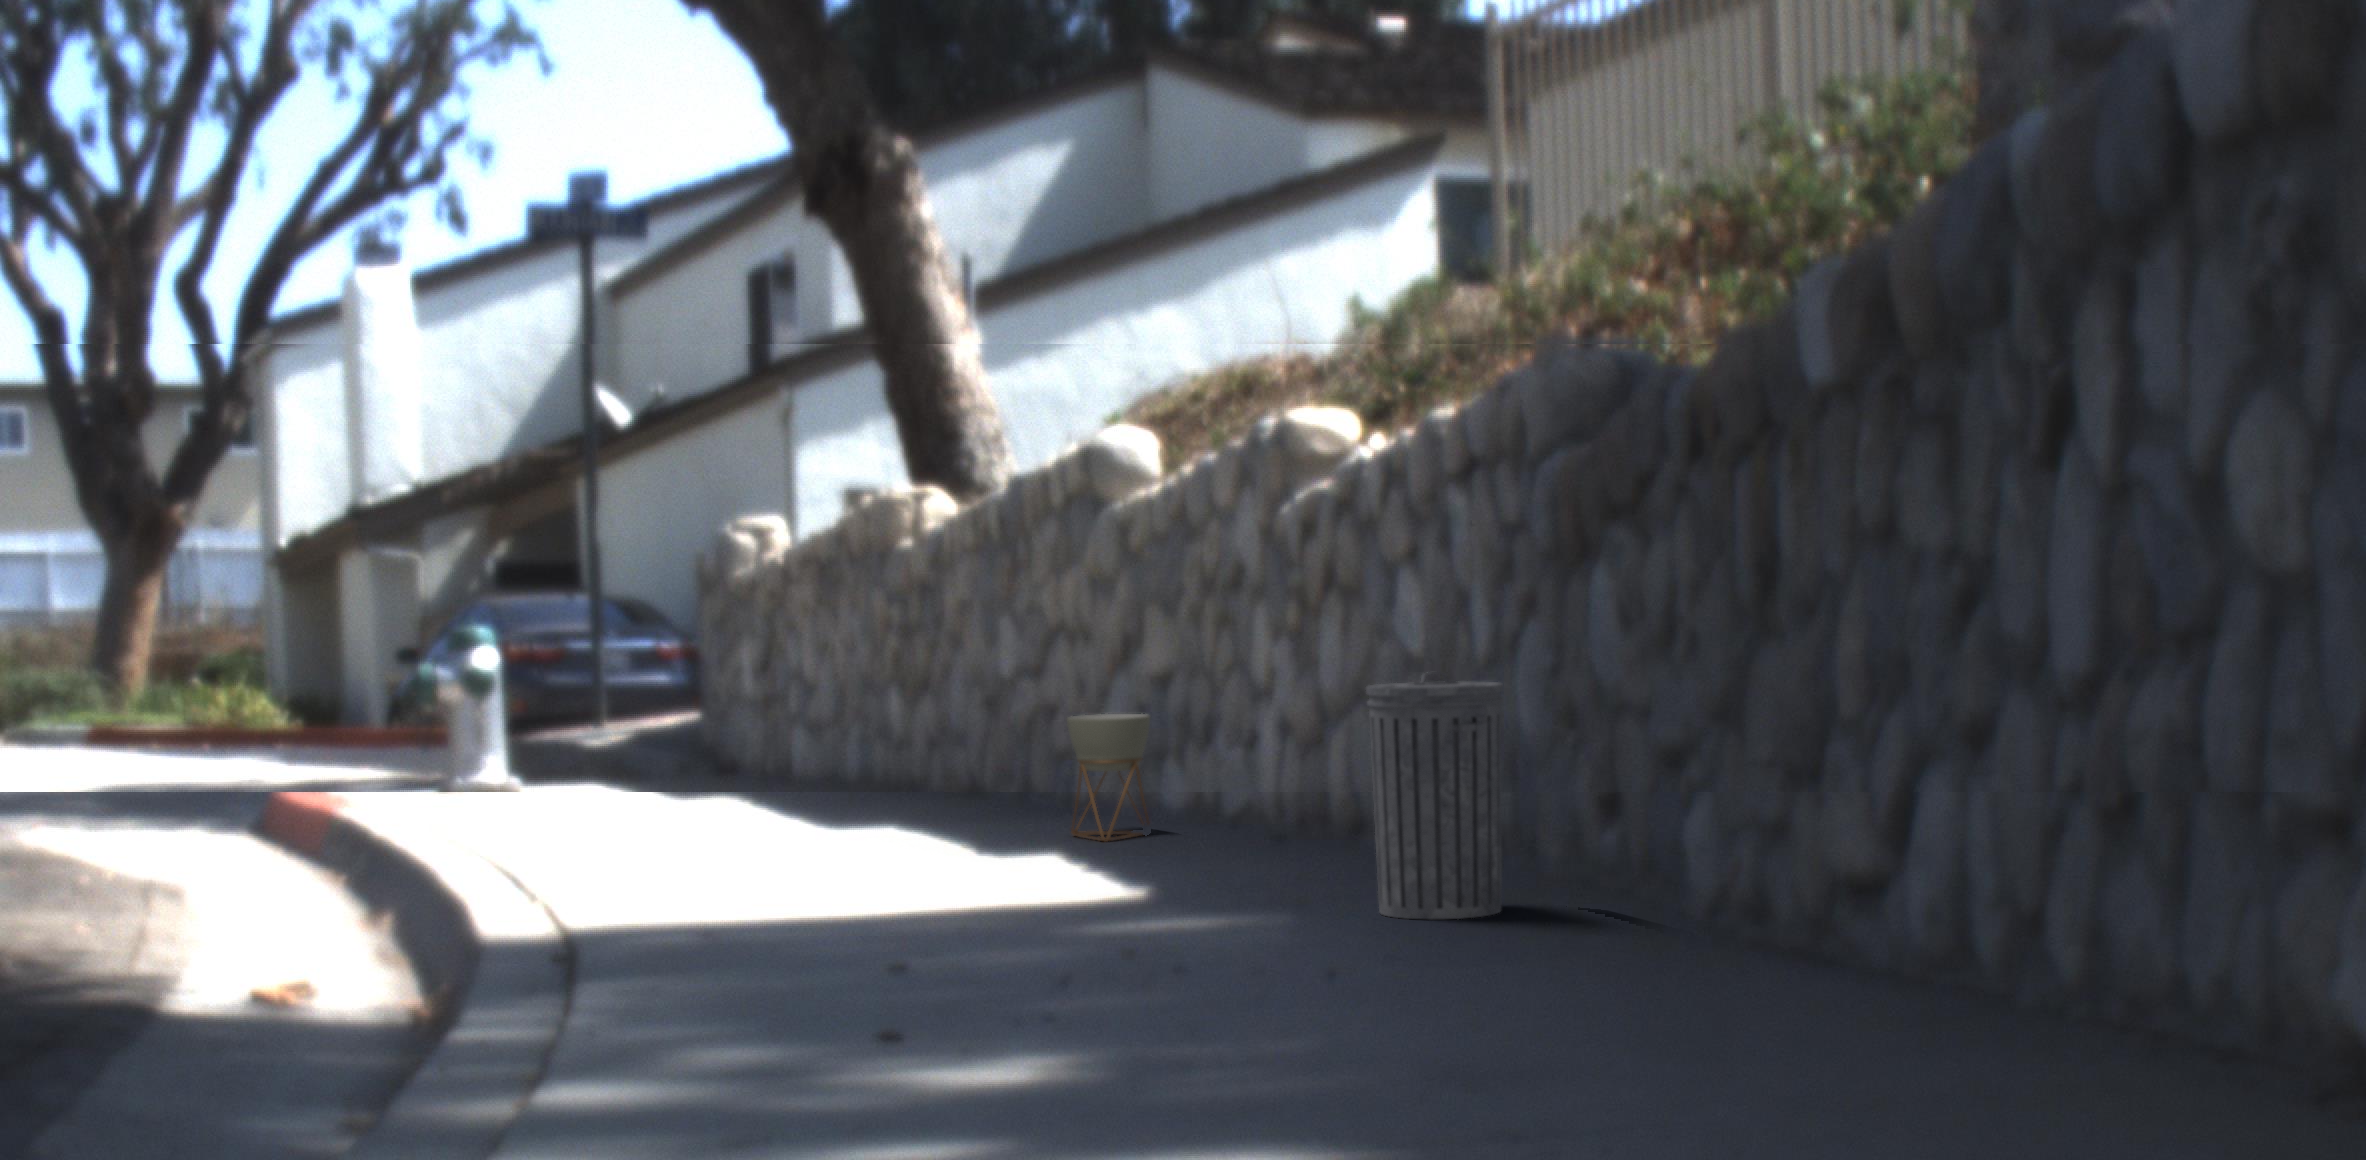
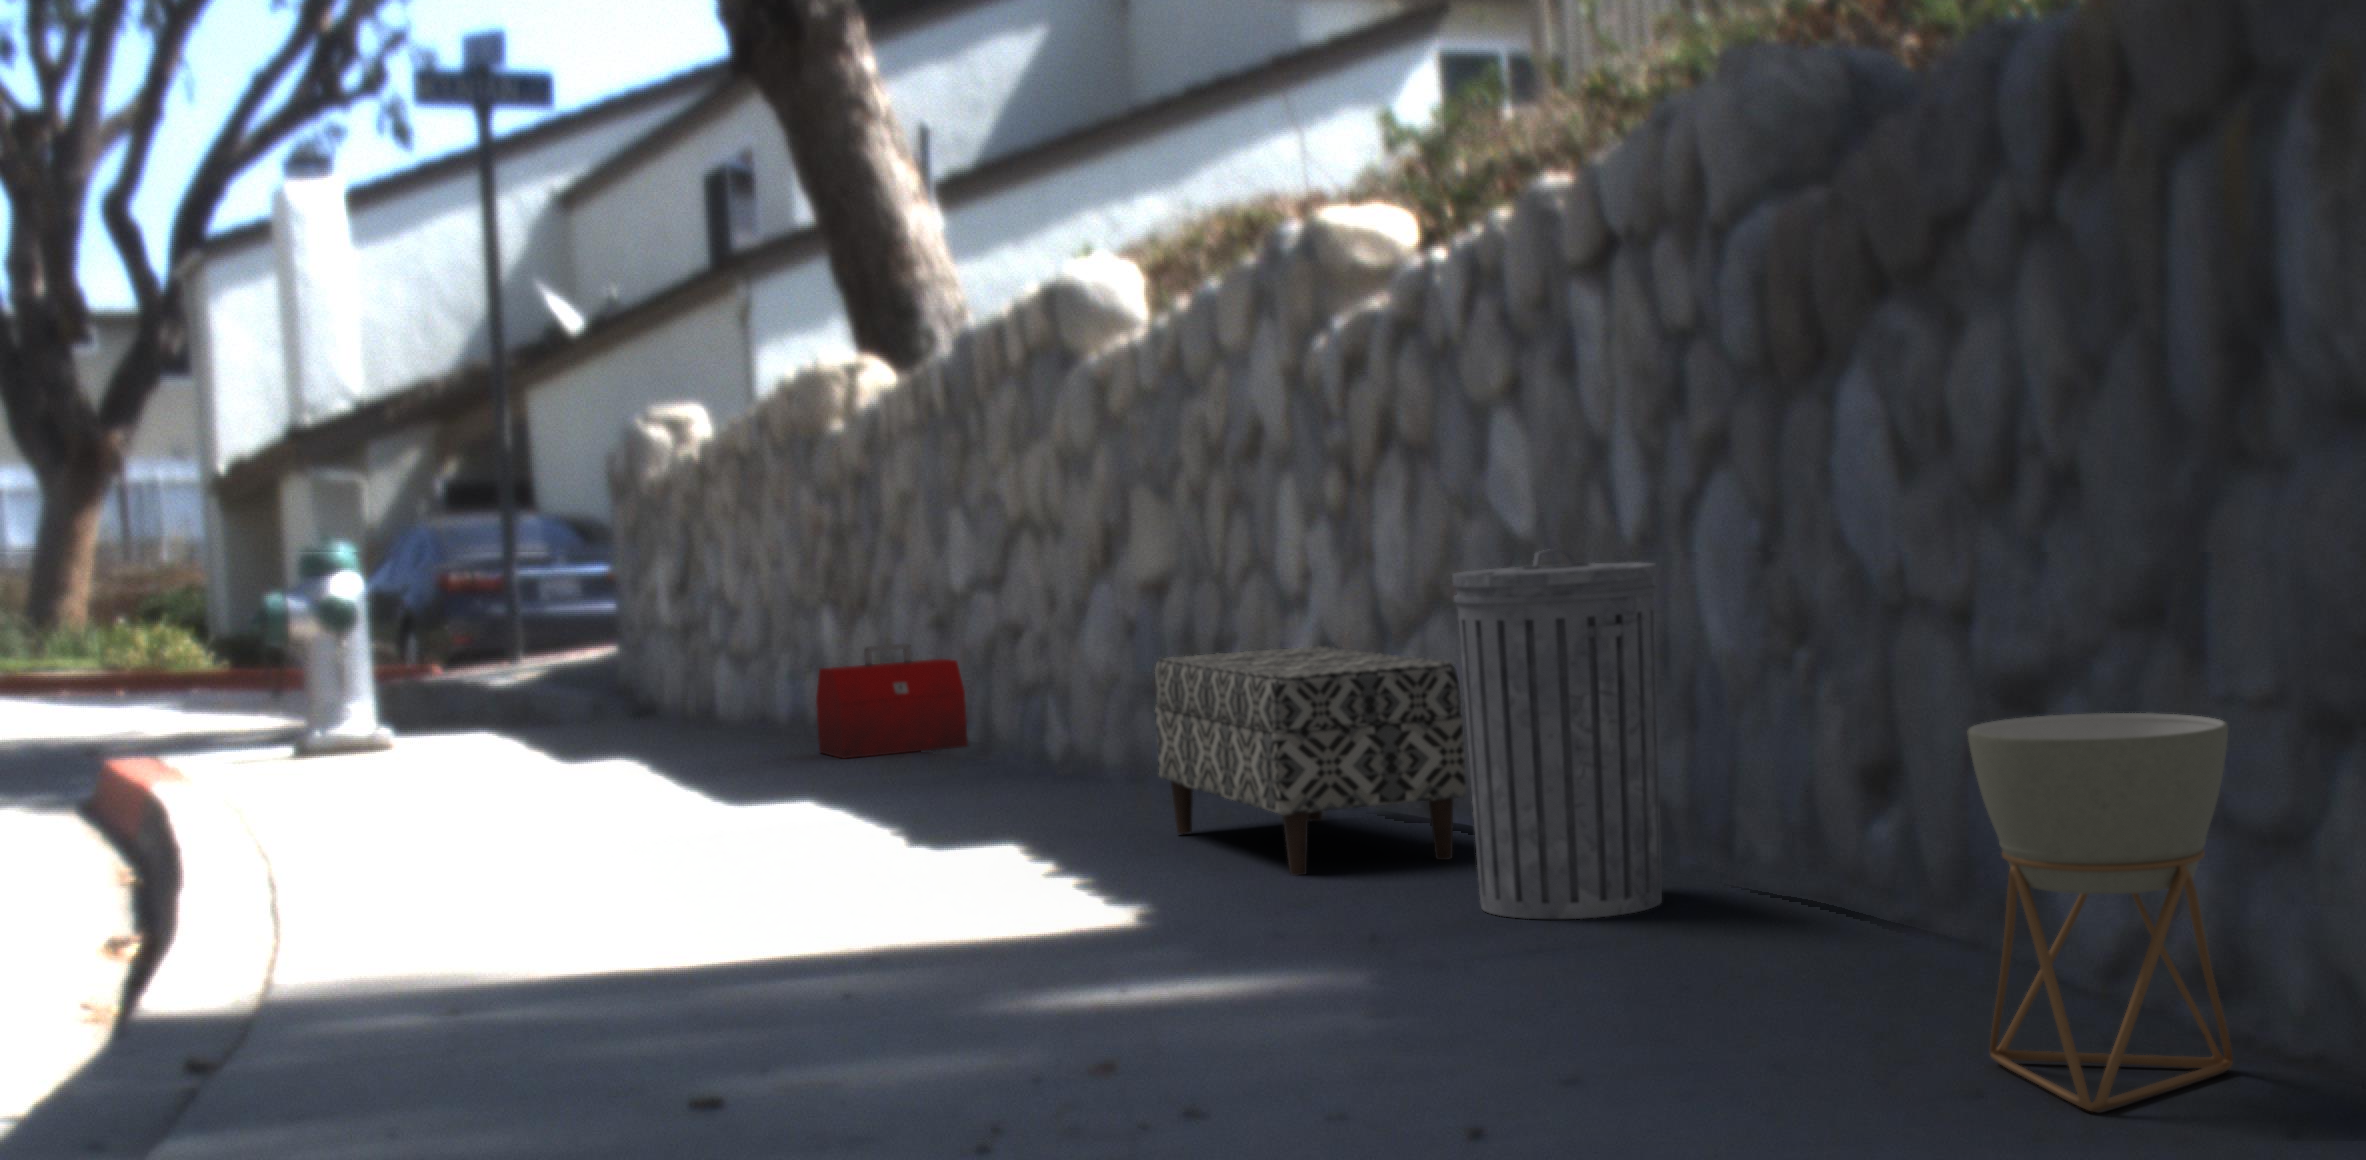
planter: present [1067,714,1150,842] -> present [1968,713,2233,1112]
toolbox: none [884,722,1005,813] -> present [816,643,968,759]
bench: none [1161,733,1379,893] -> present [1155,646,1466,876]

